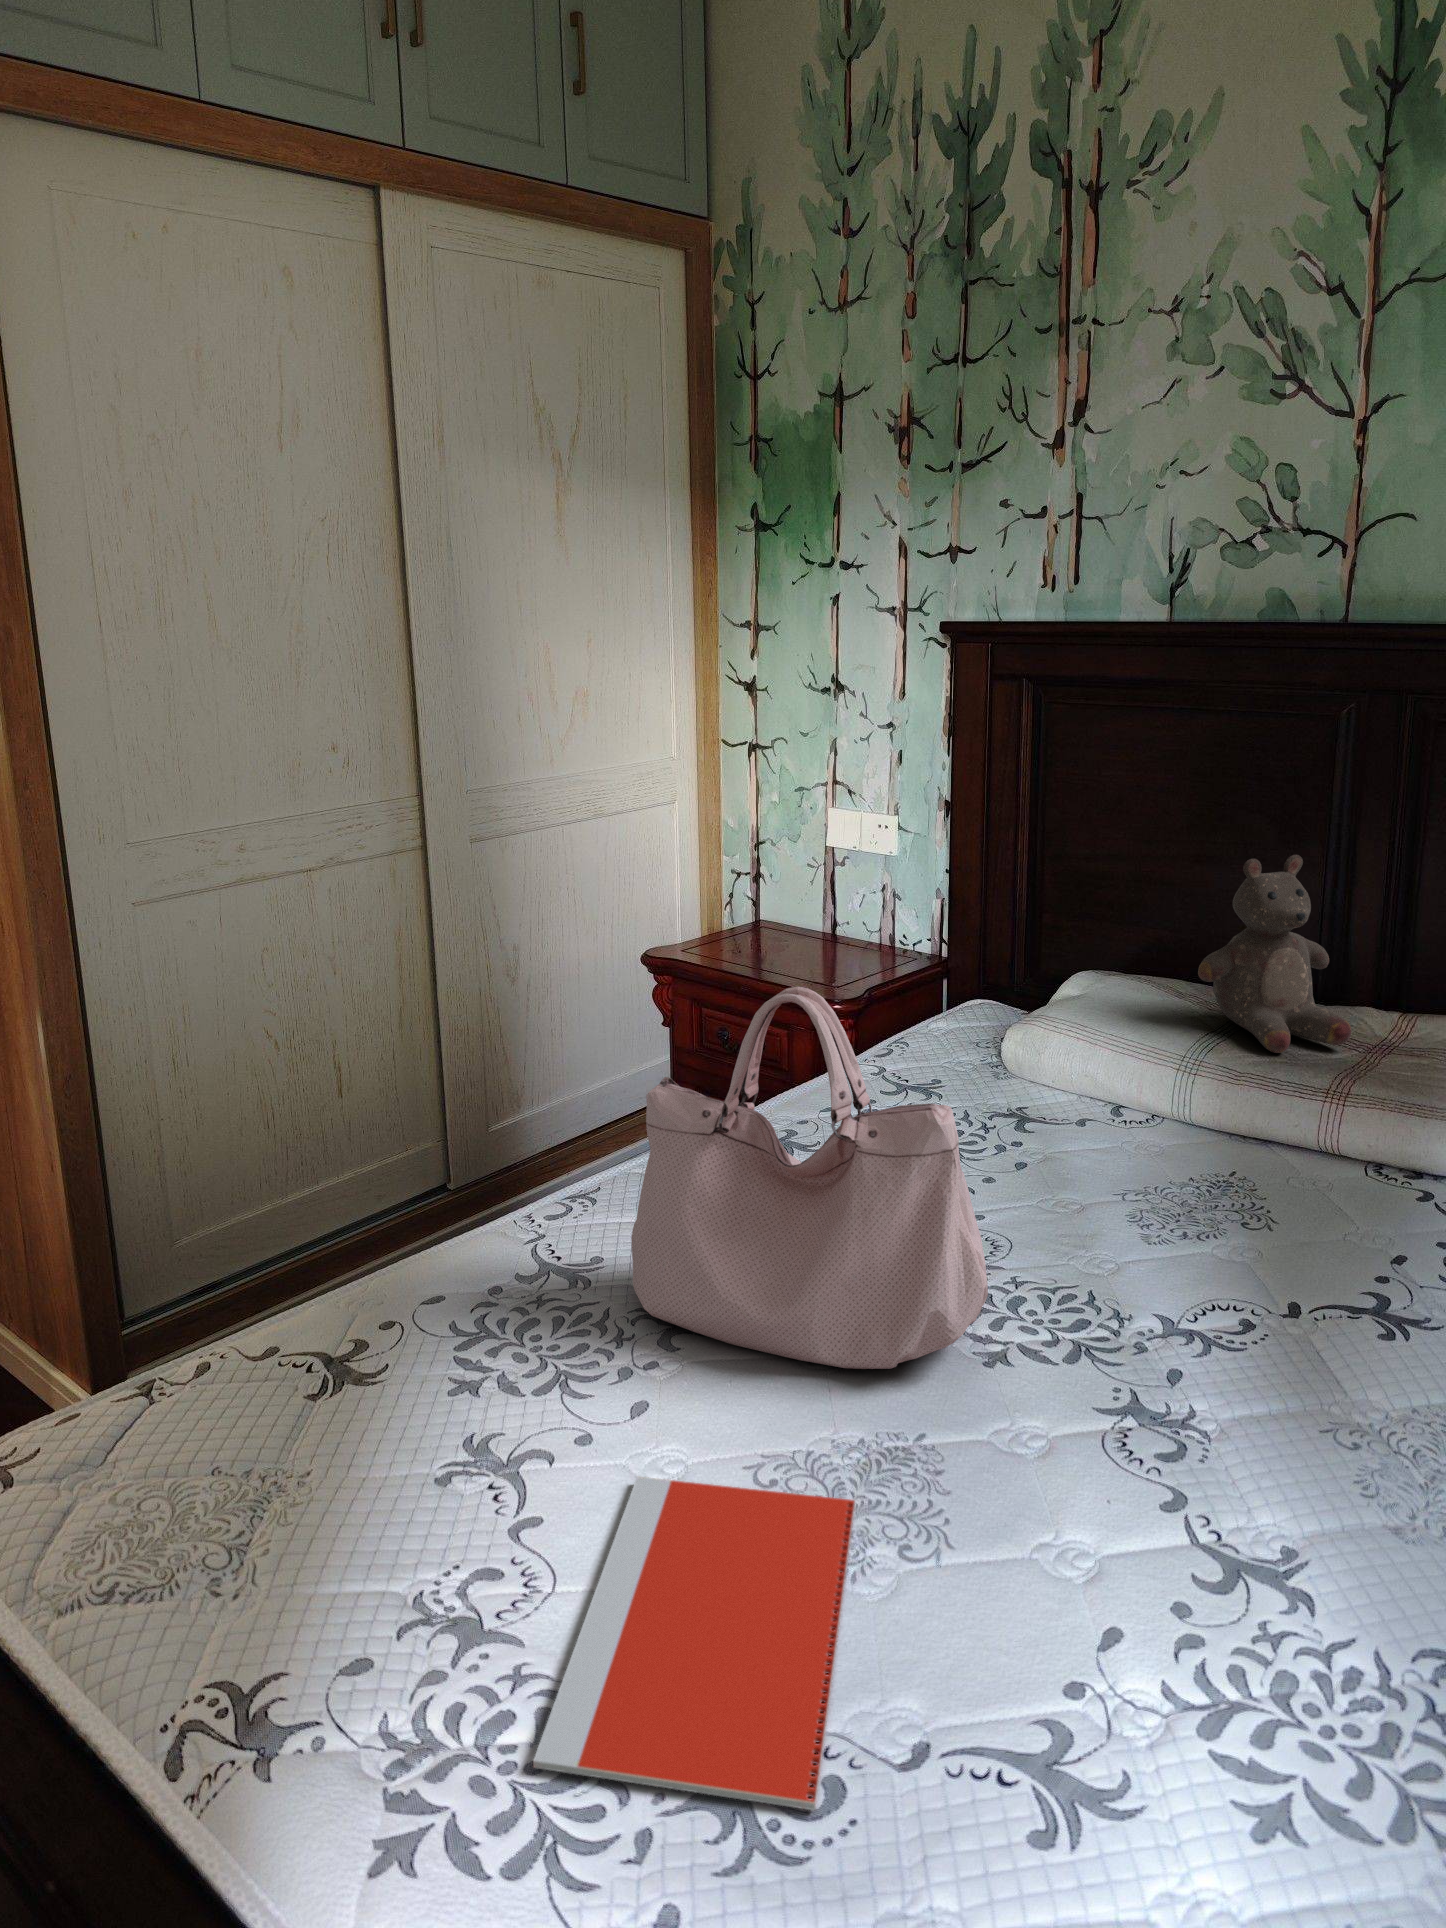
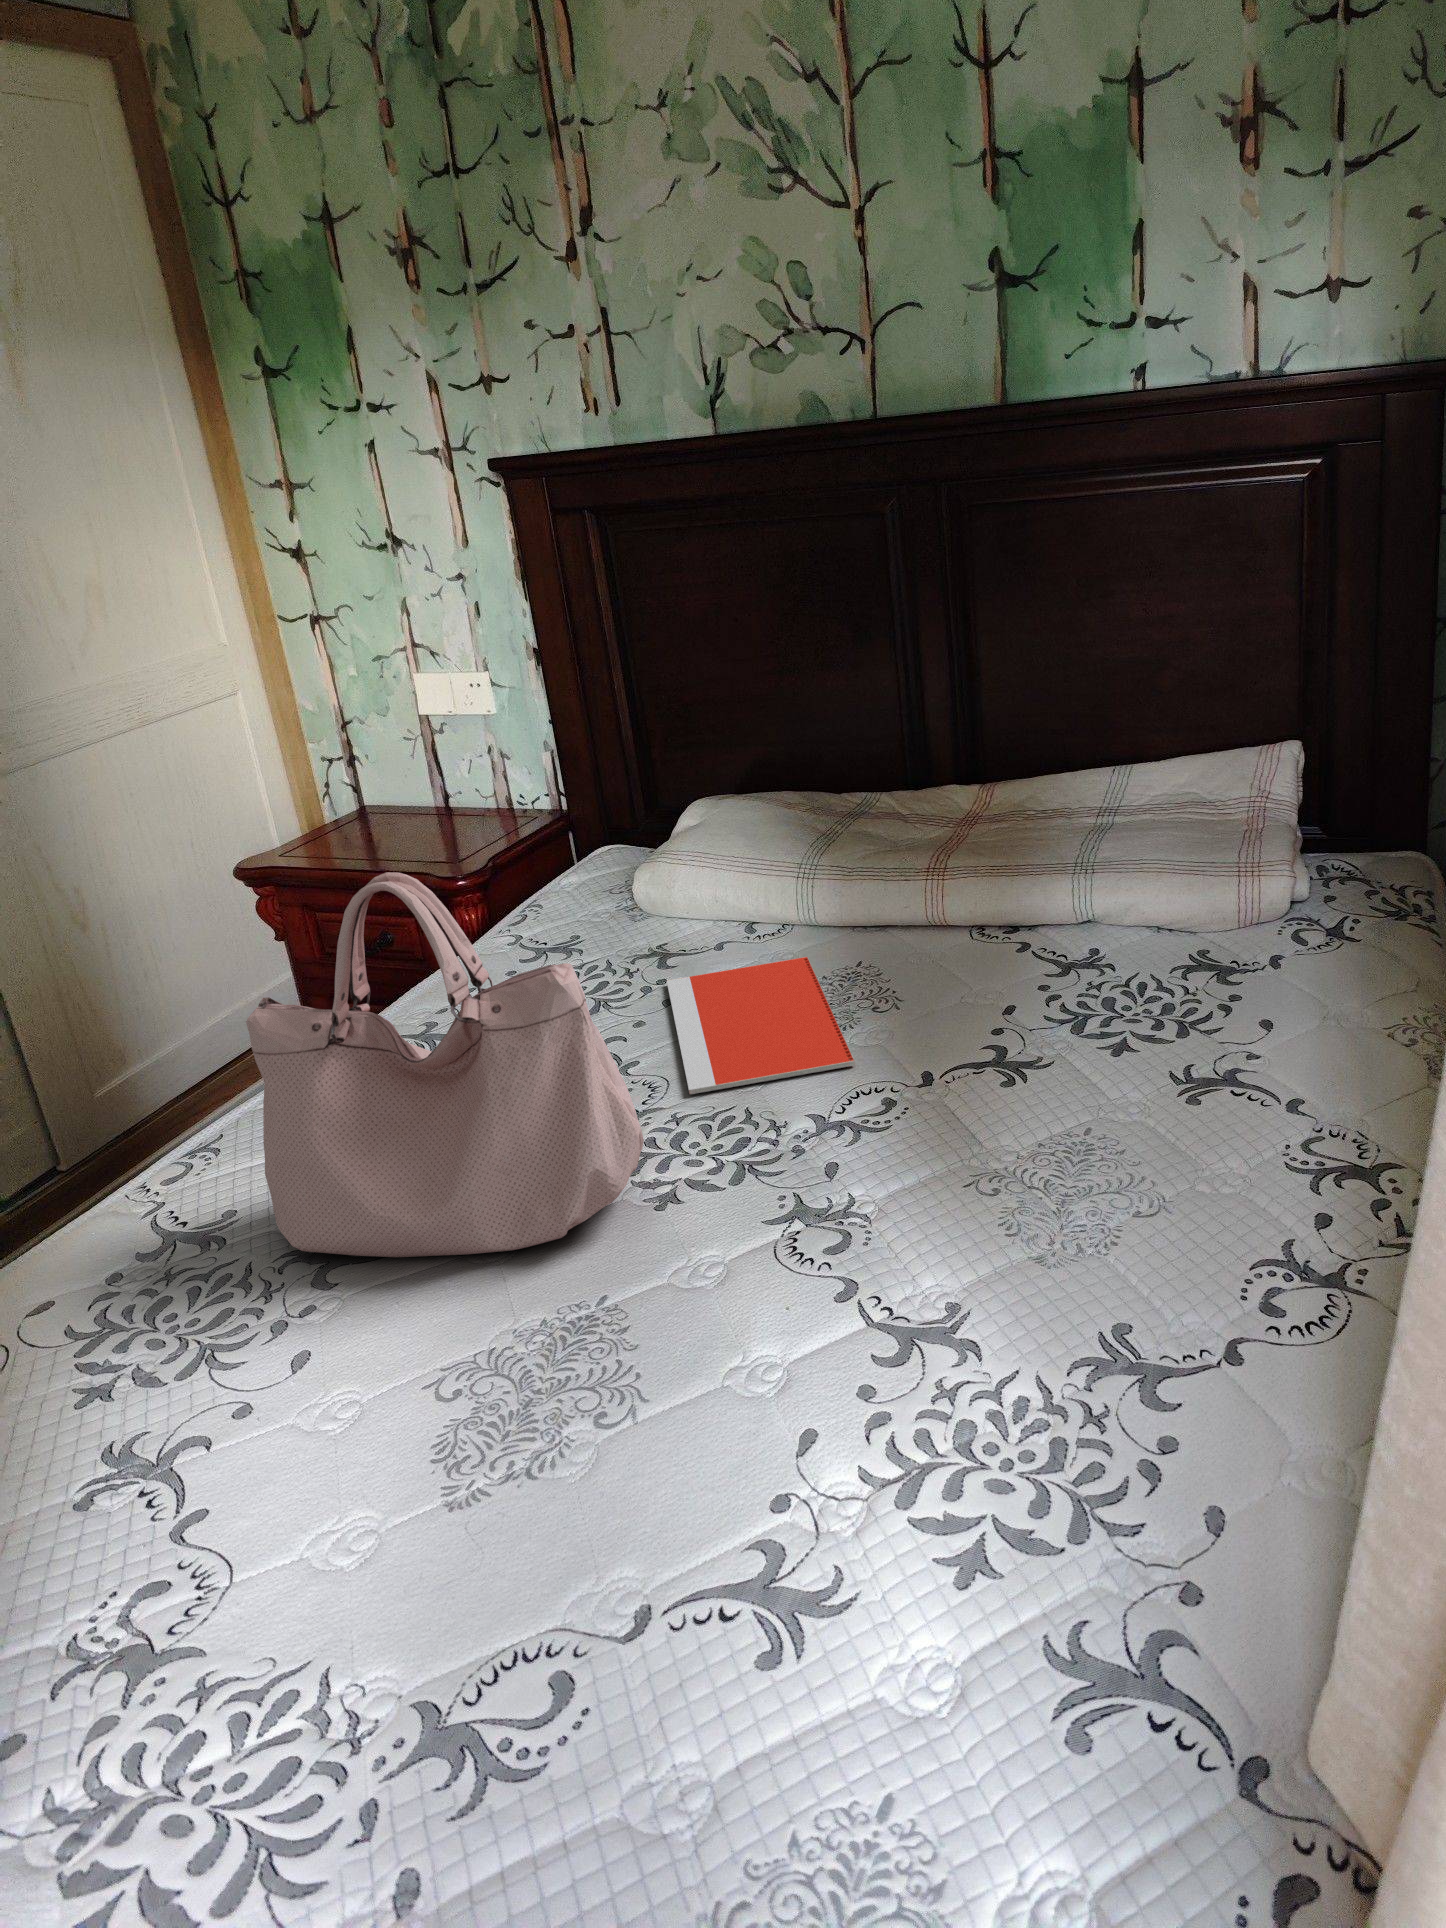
stuffed bear: present [1198,855,1351,1053] -> none [796,649,939,840]
notebook: present [533,1477,855,1810] -> present [667,957,855,1094]

